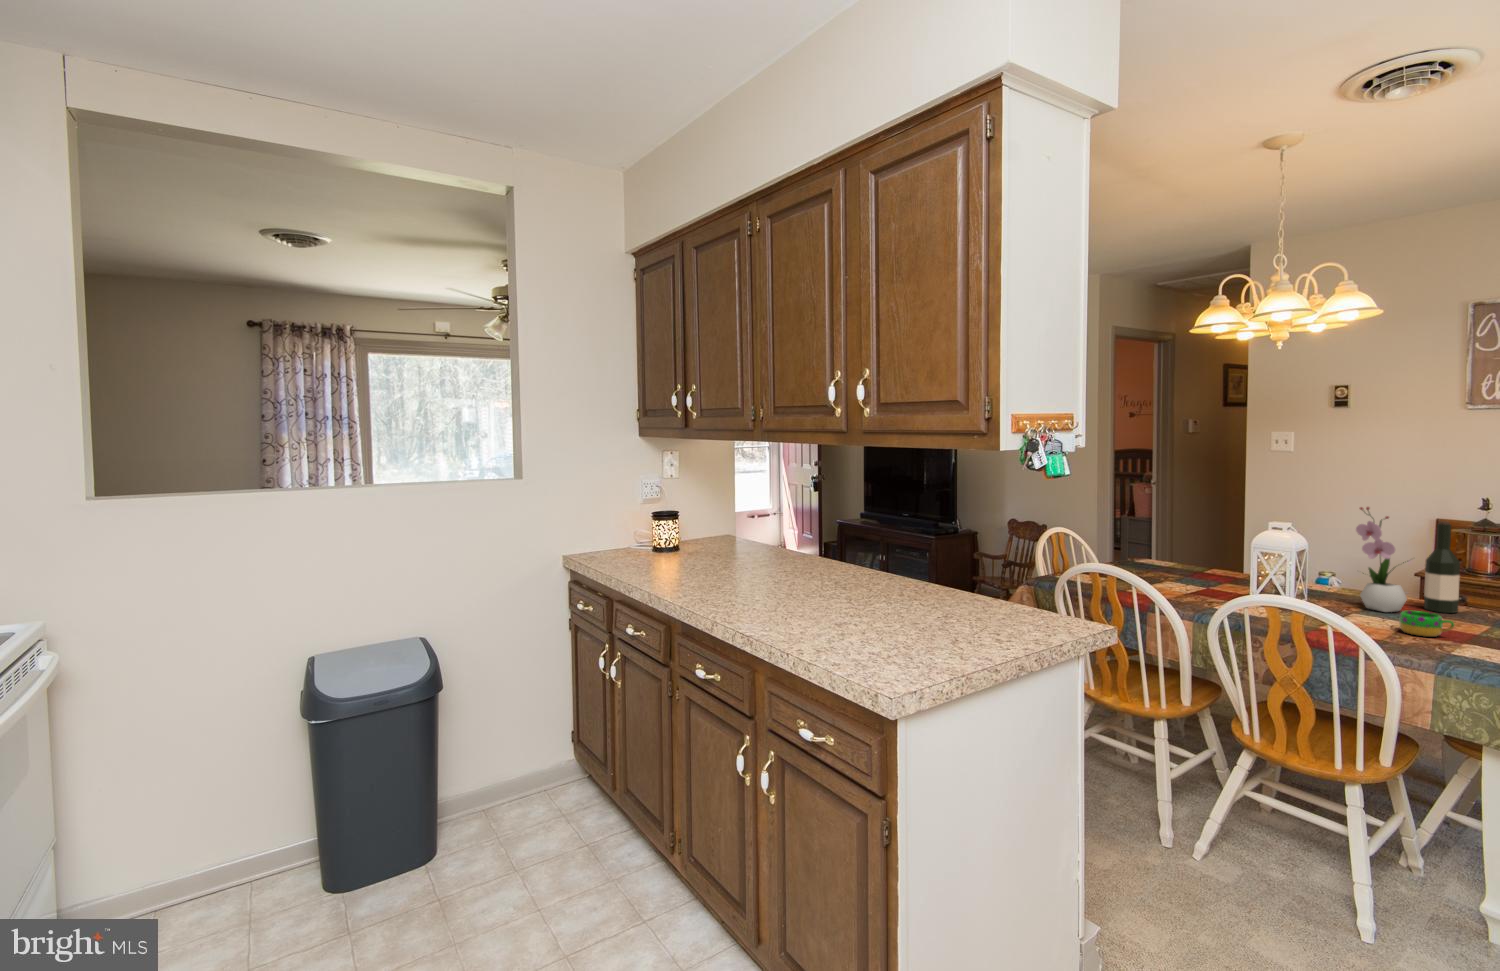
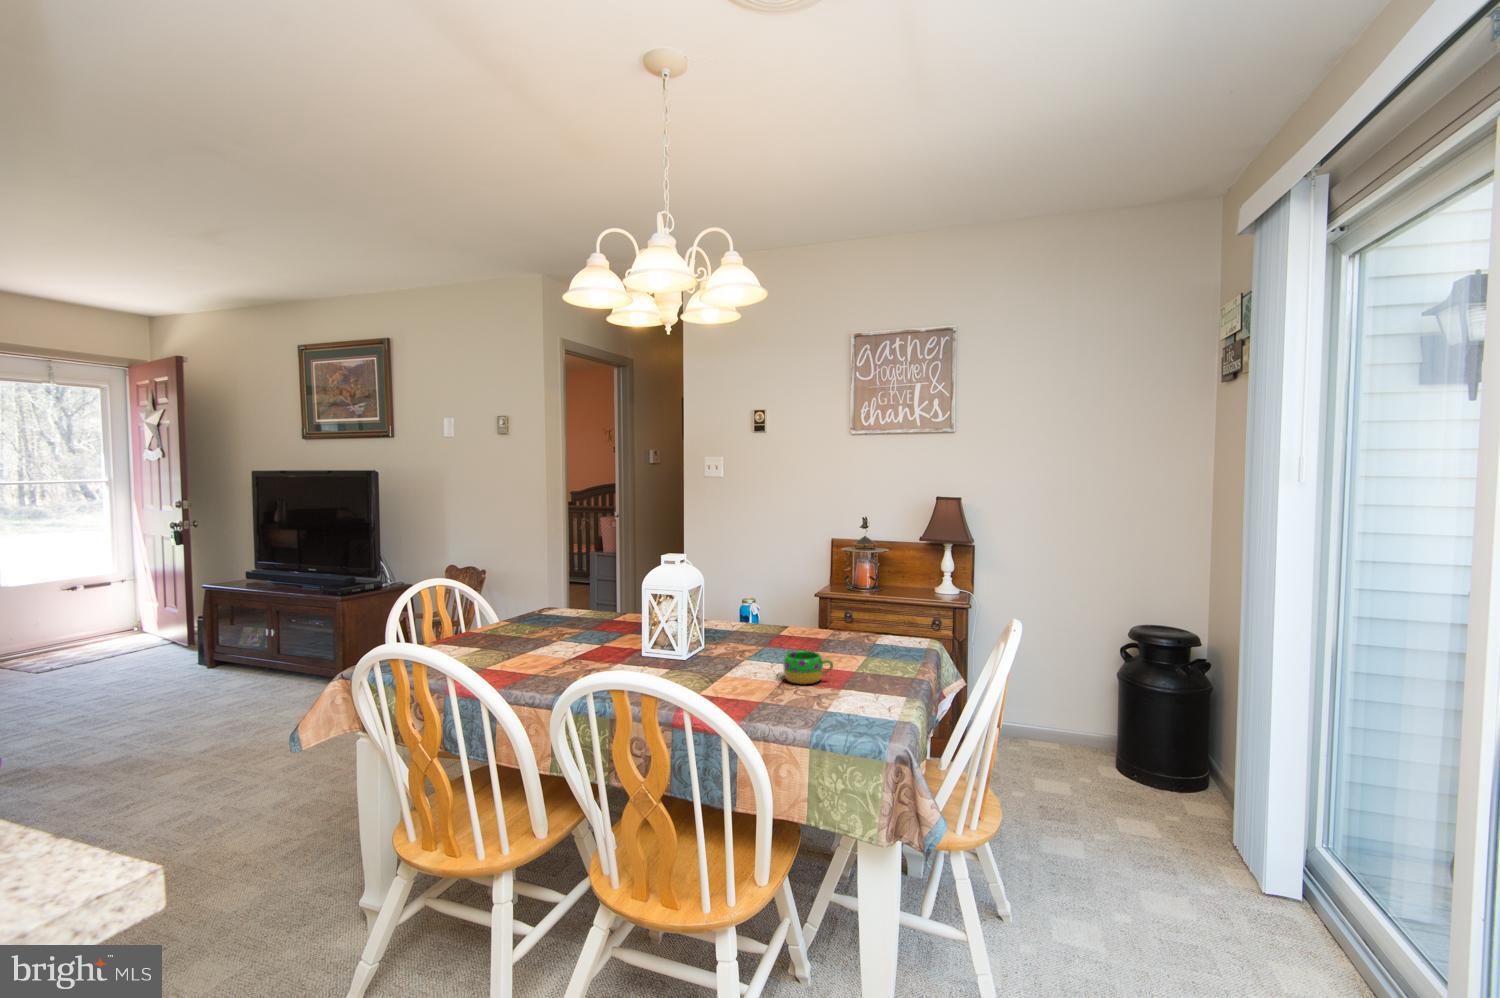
flower arrangement: present [1356,507,1407,612] -> none [746,525,802,653]
wine bottle: present [1424,521,1460,613] -> none [813,539,842,644]

